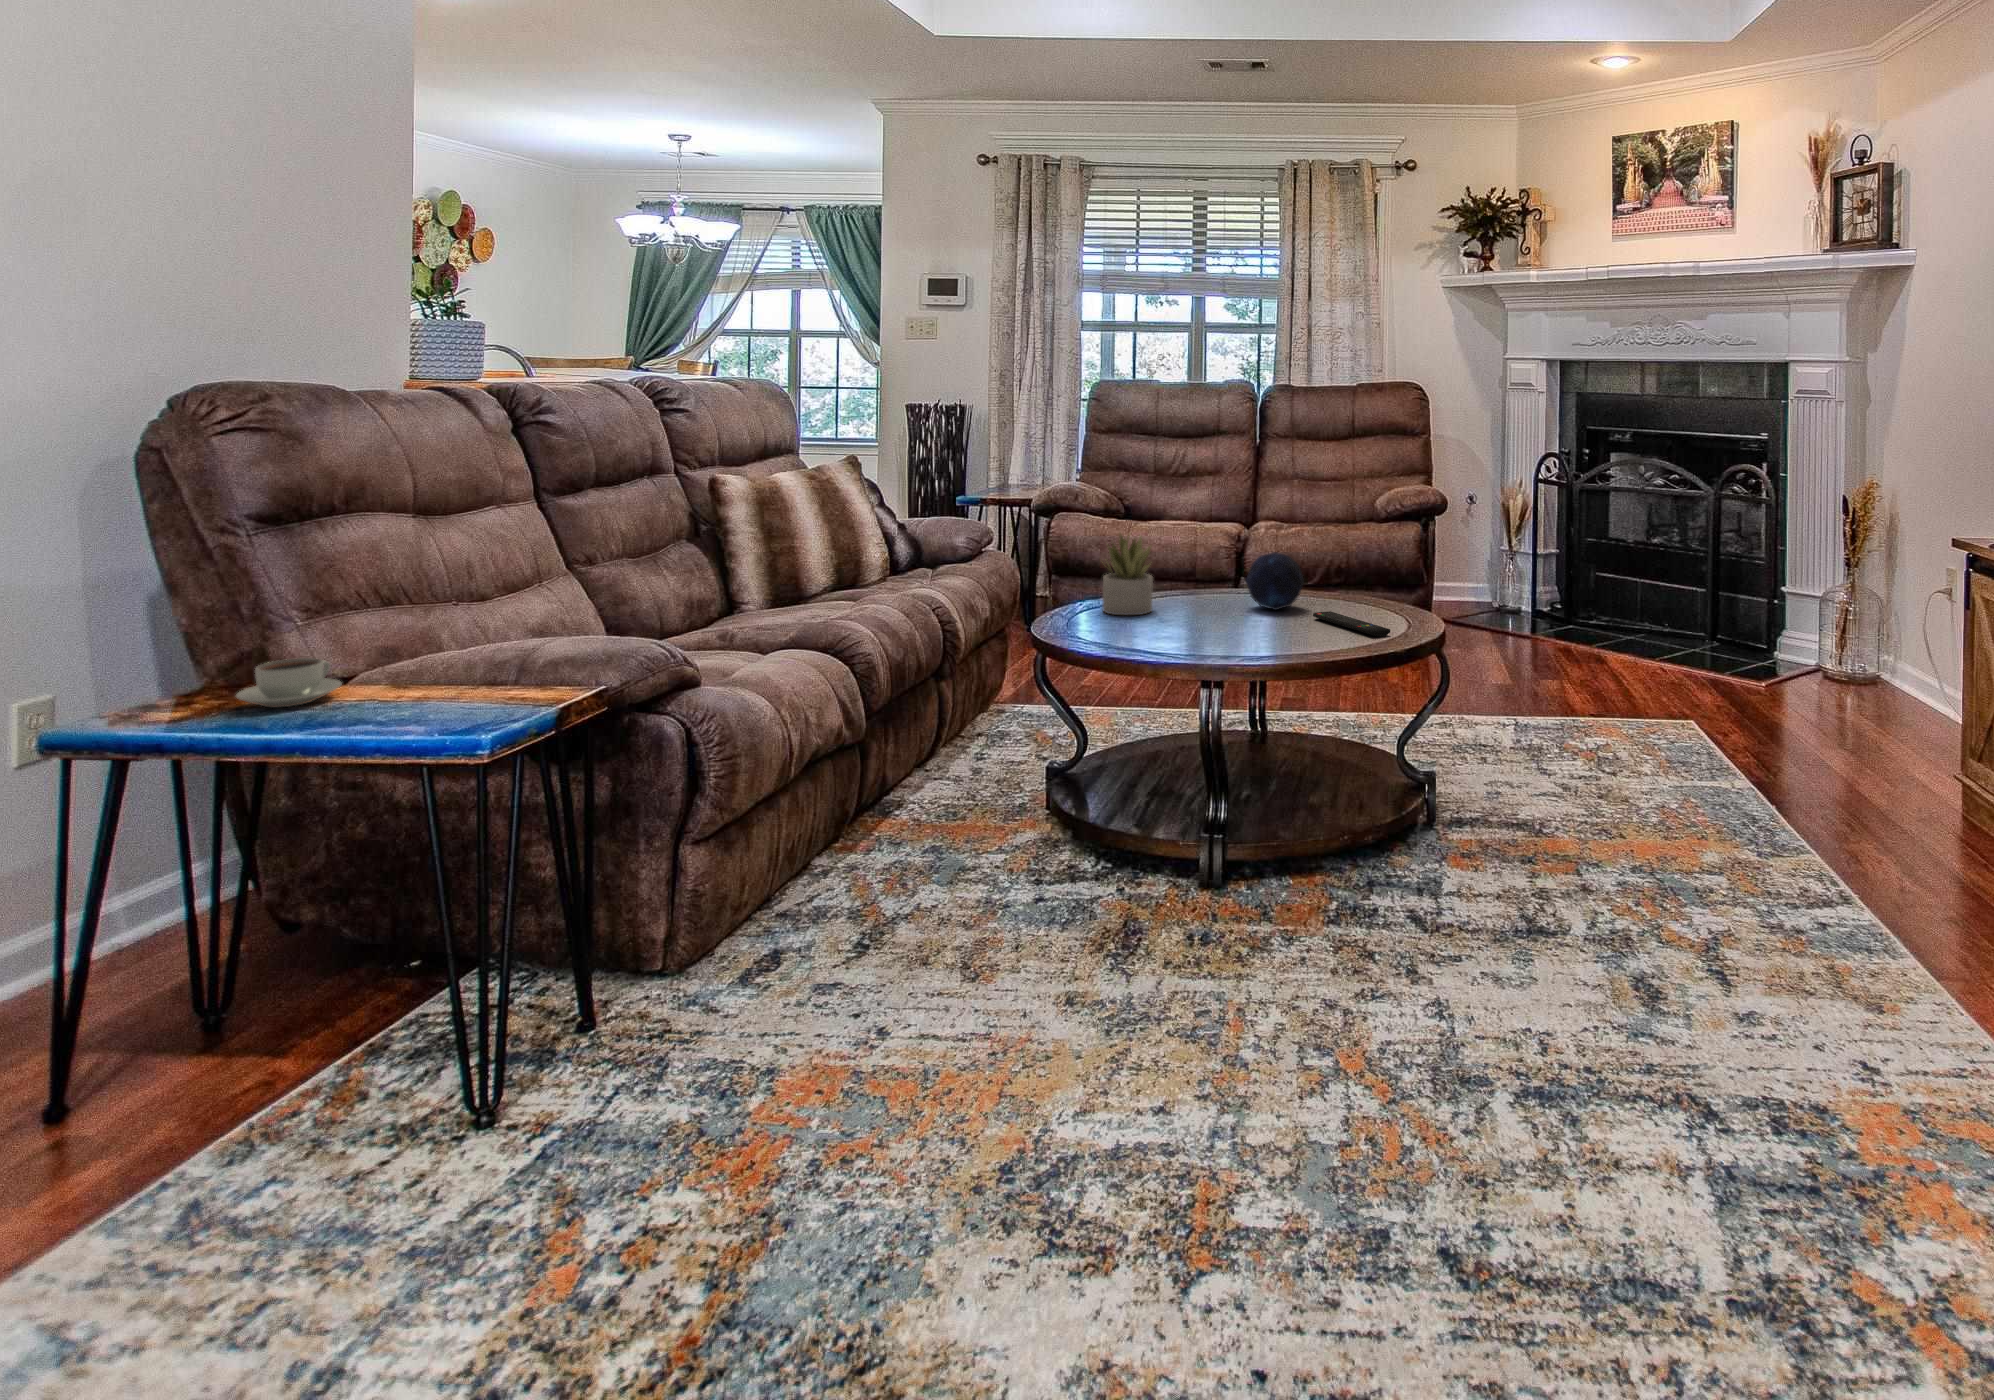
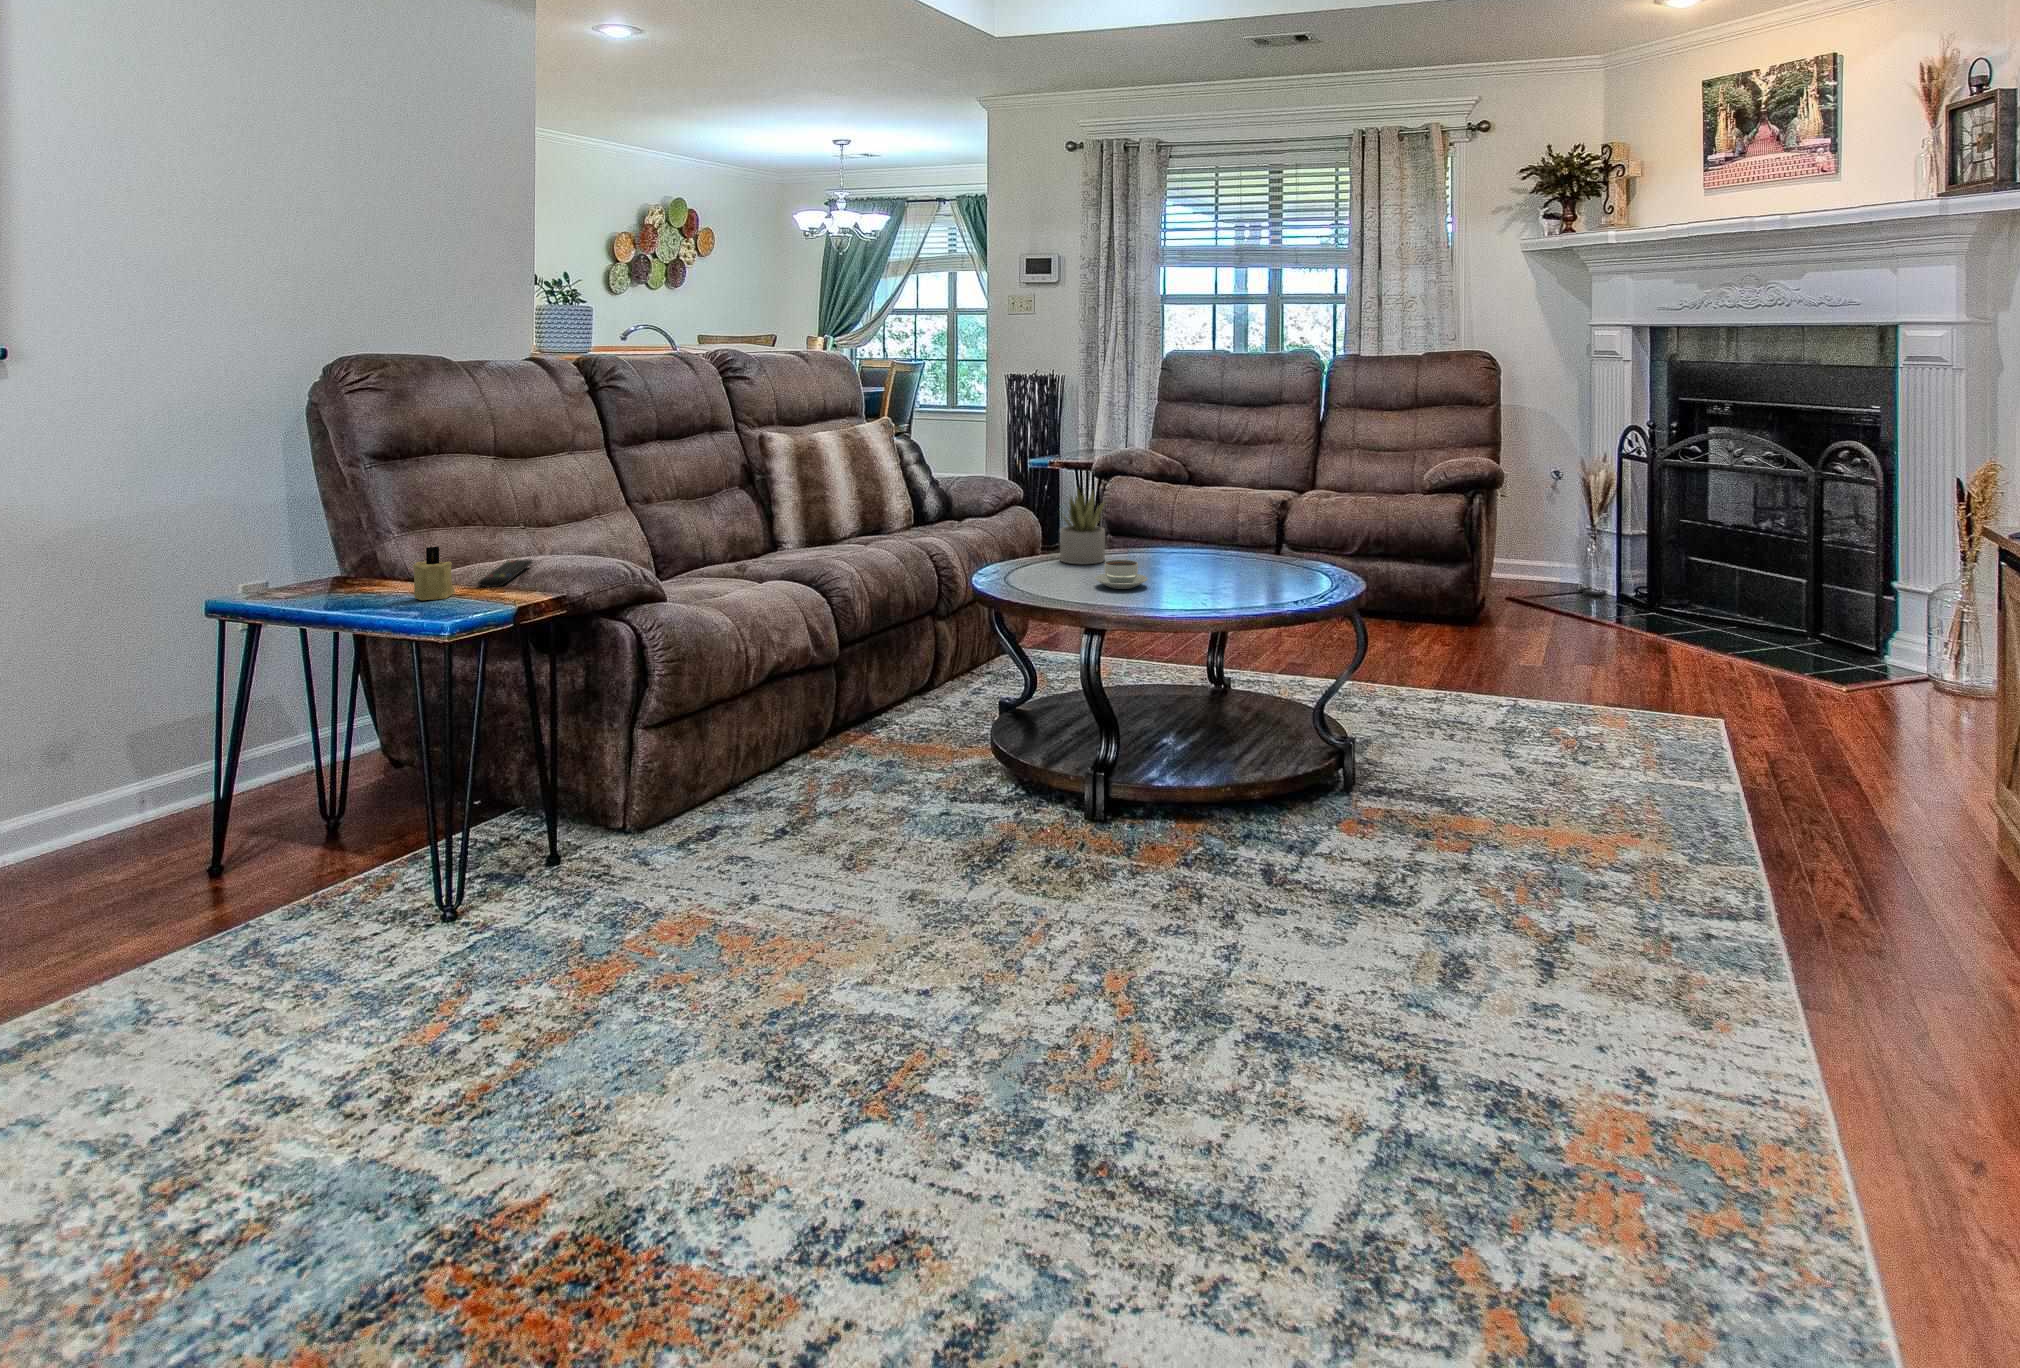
decorative orb: present [1246,552,1304,610] -> none [1191,512,1246,567]
remote control: present [1313,611,1390,637] -> present [478,560,532,587]
candle: none [386,635,442,707] -> present [413,547,455,600]
coffee cup: present [236,658,342,707] -> present [1095,560,1148,589]

